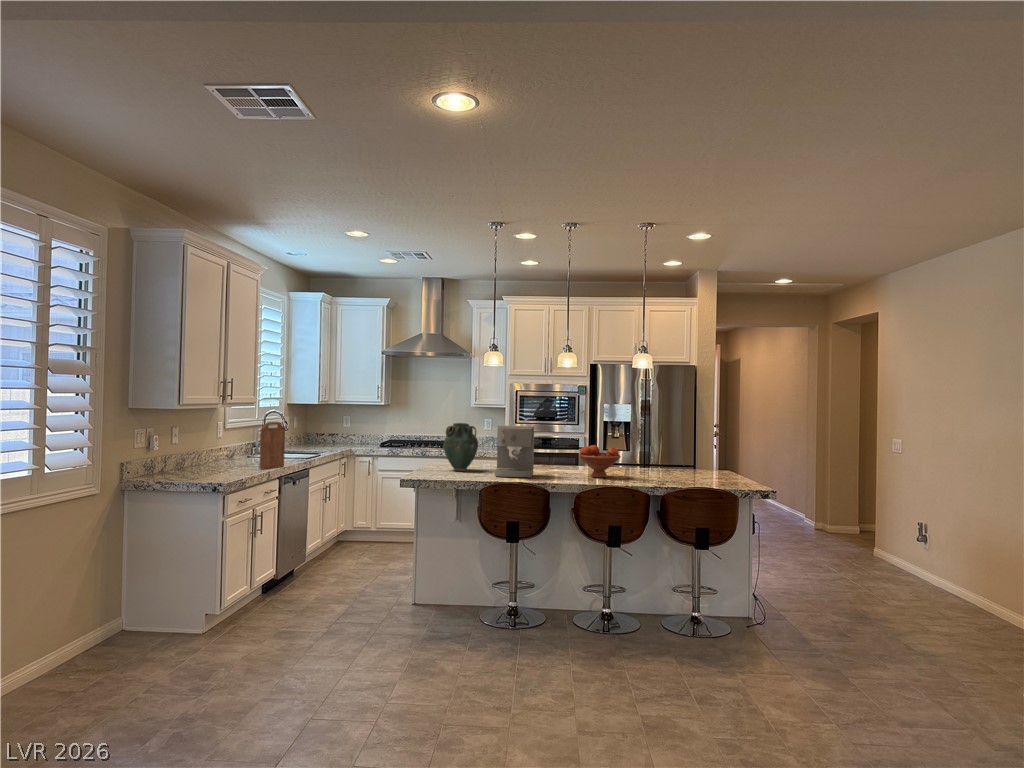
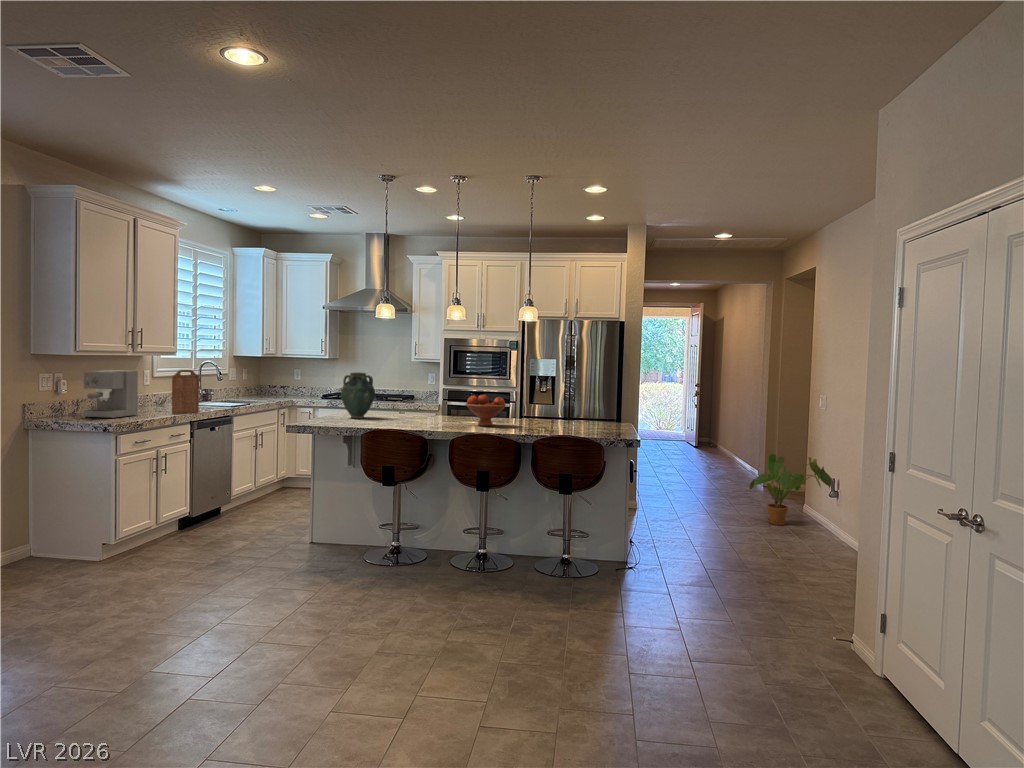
coffee maker: present [495,425,534,478] -> present [84,370,138,418]
house plant: none [829,498,920,571] -> present [750,454,832,525]

